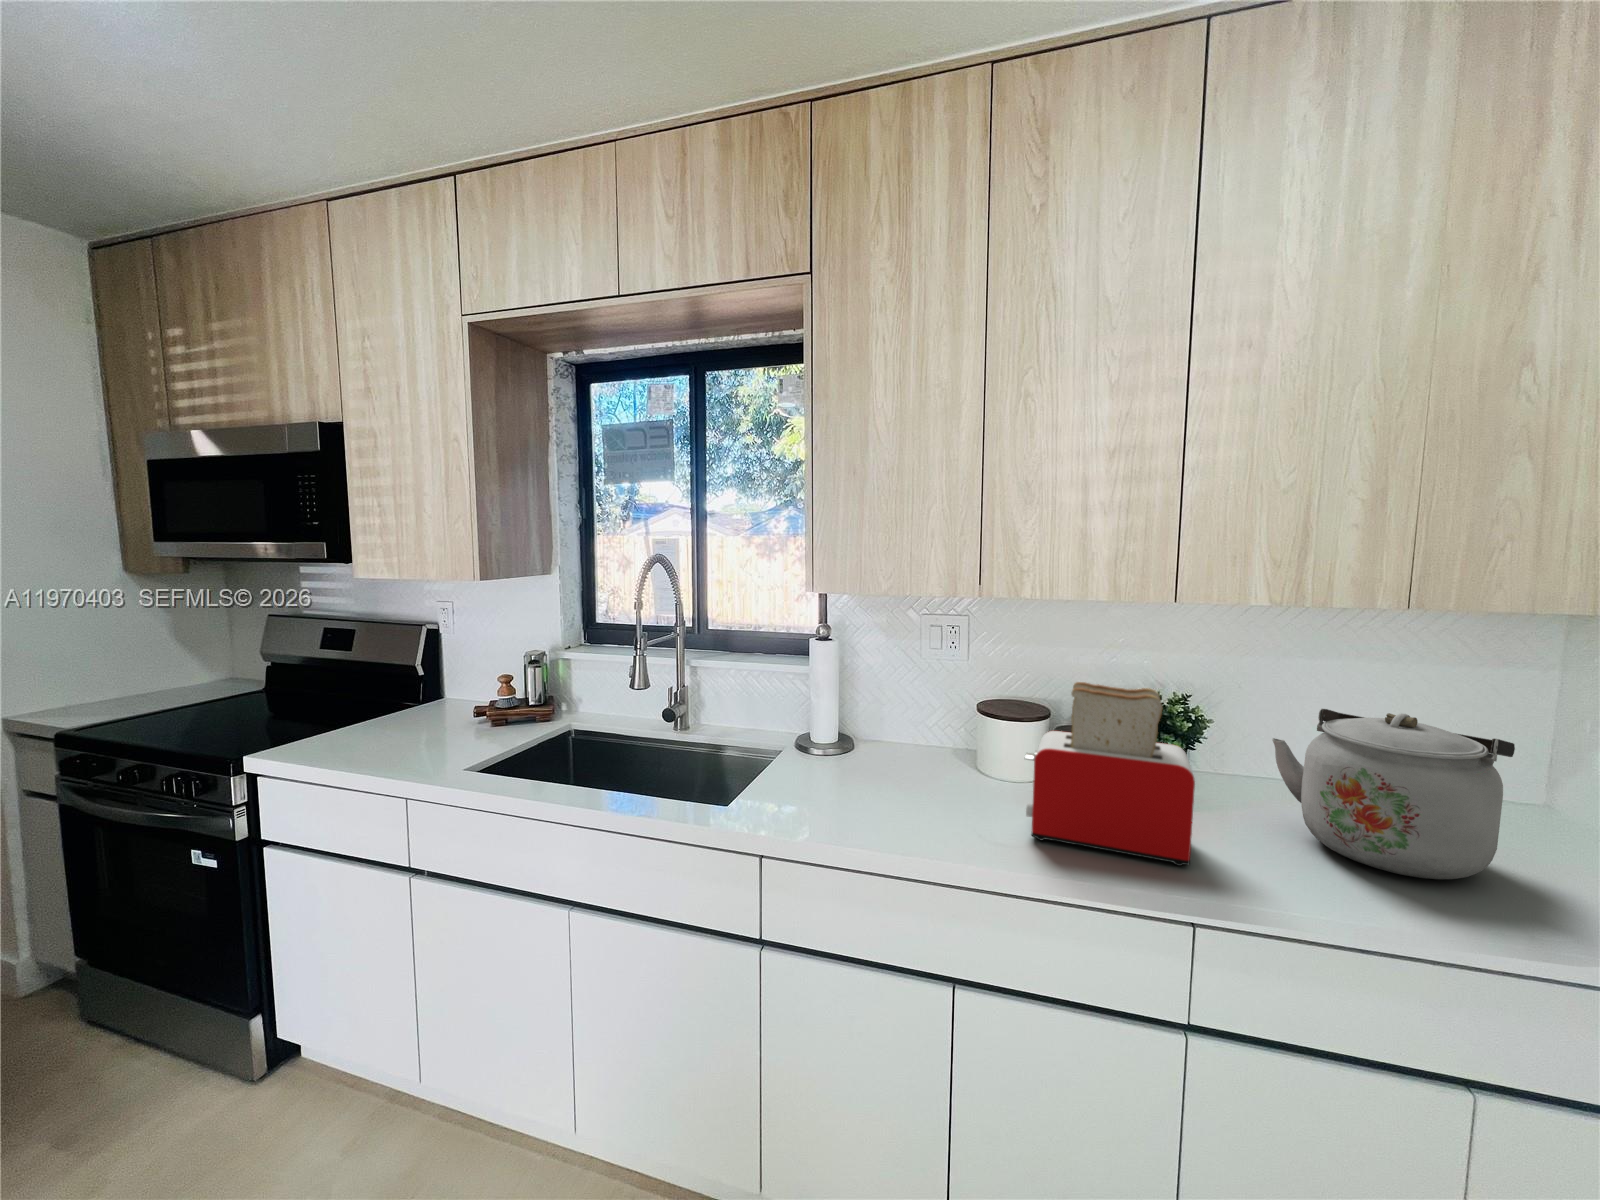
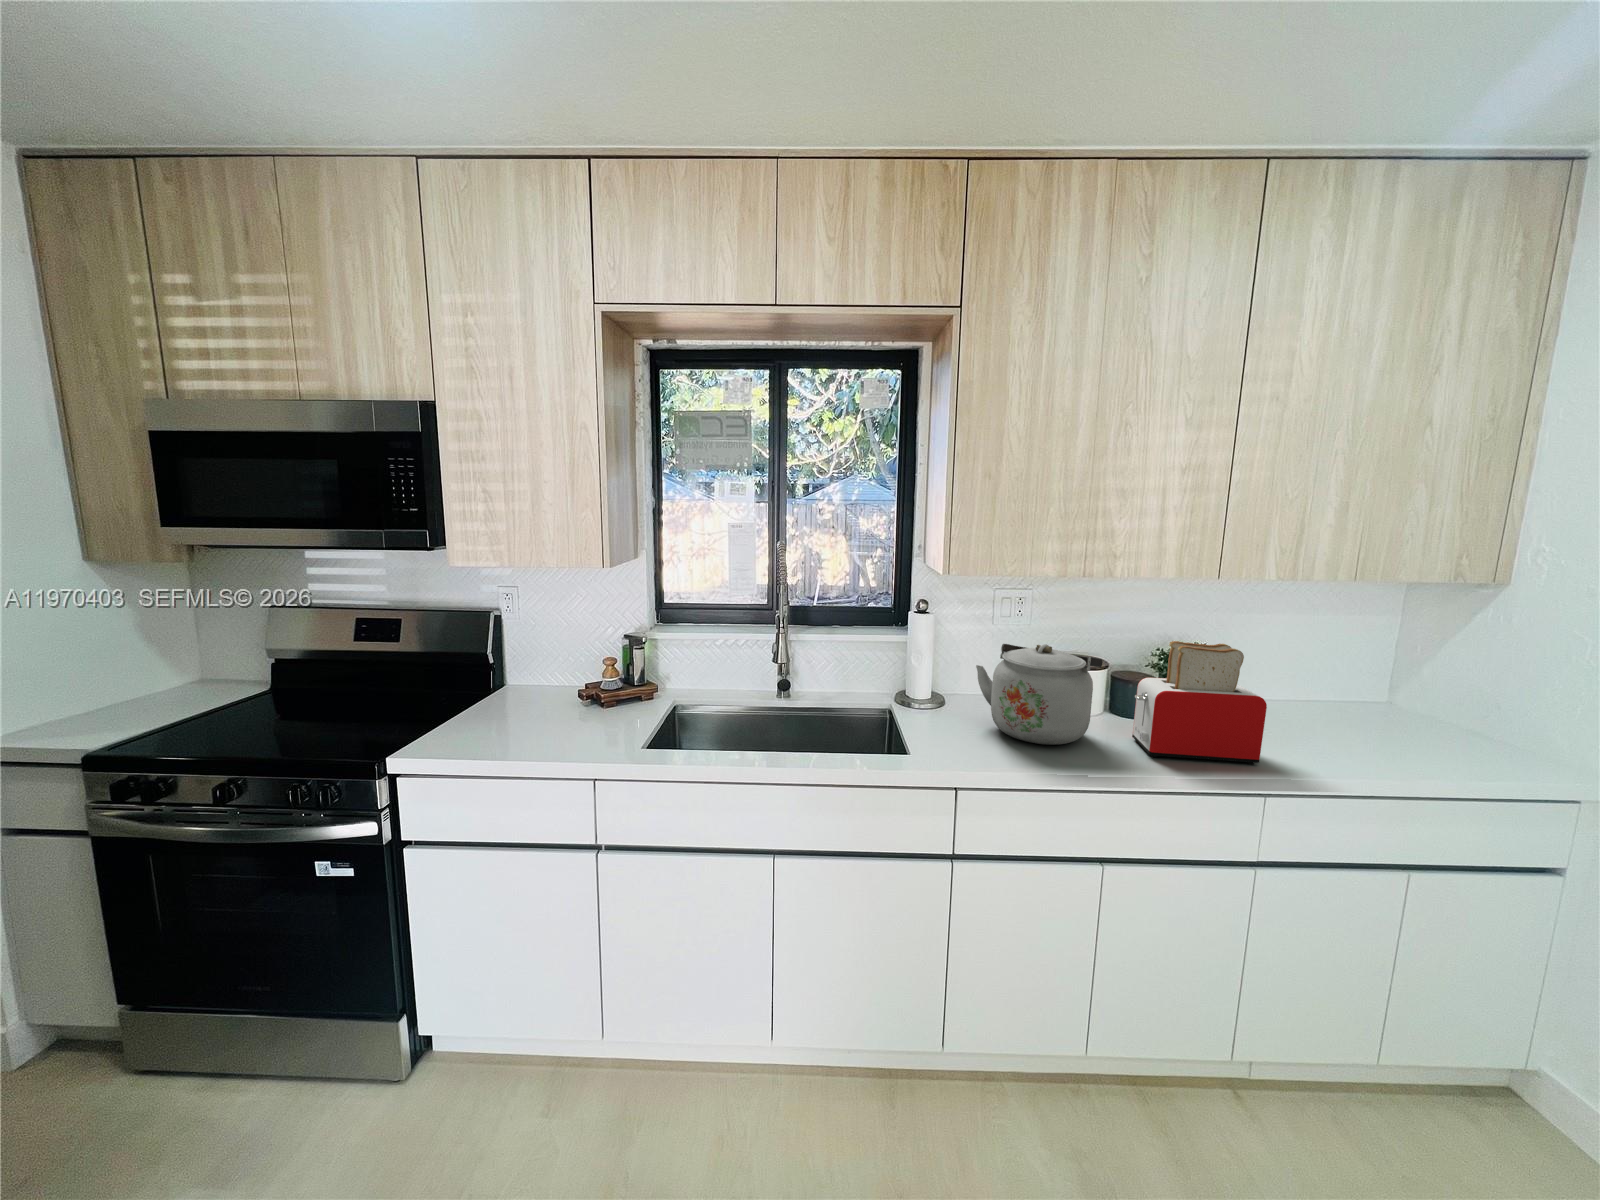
kettle: present [1272,709,1515,879] -> present [976,644,1103,745]

